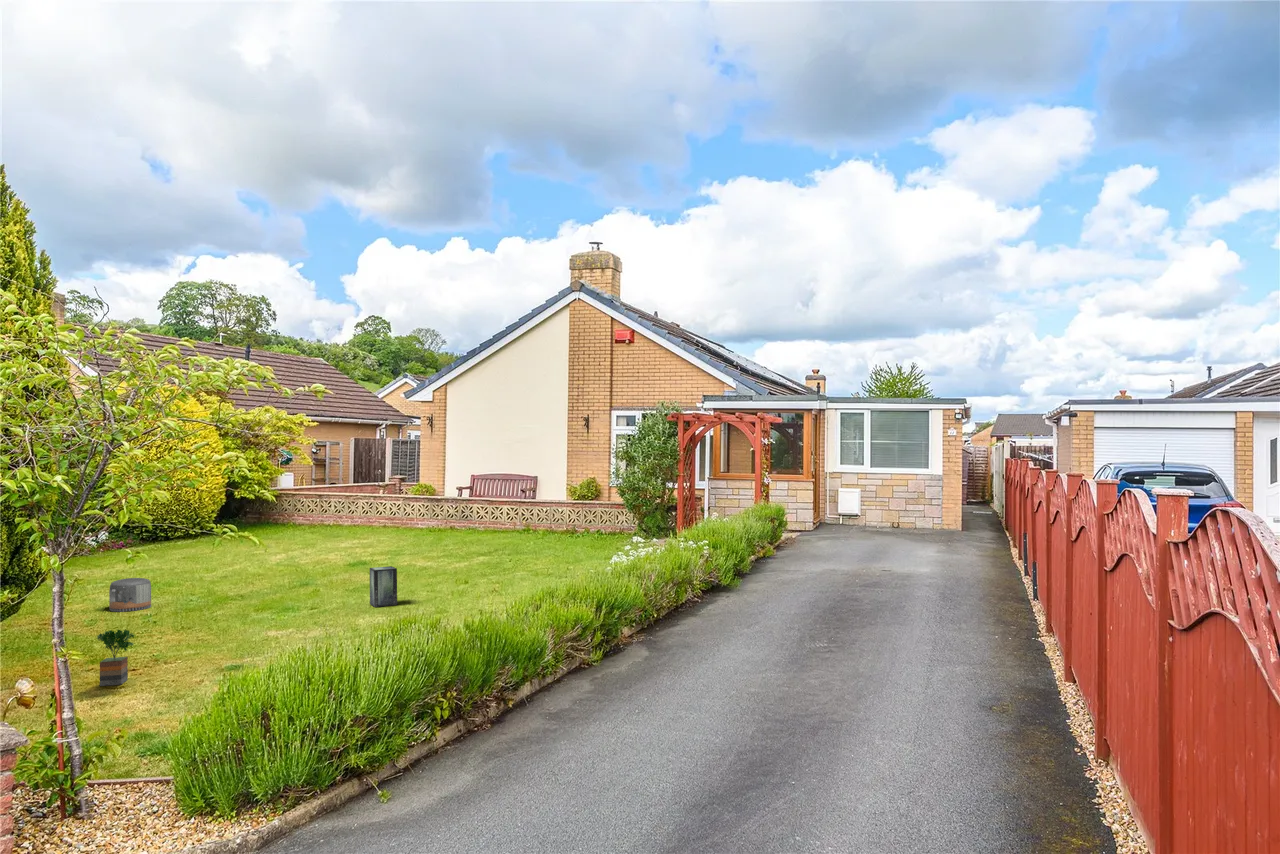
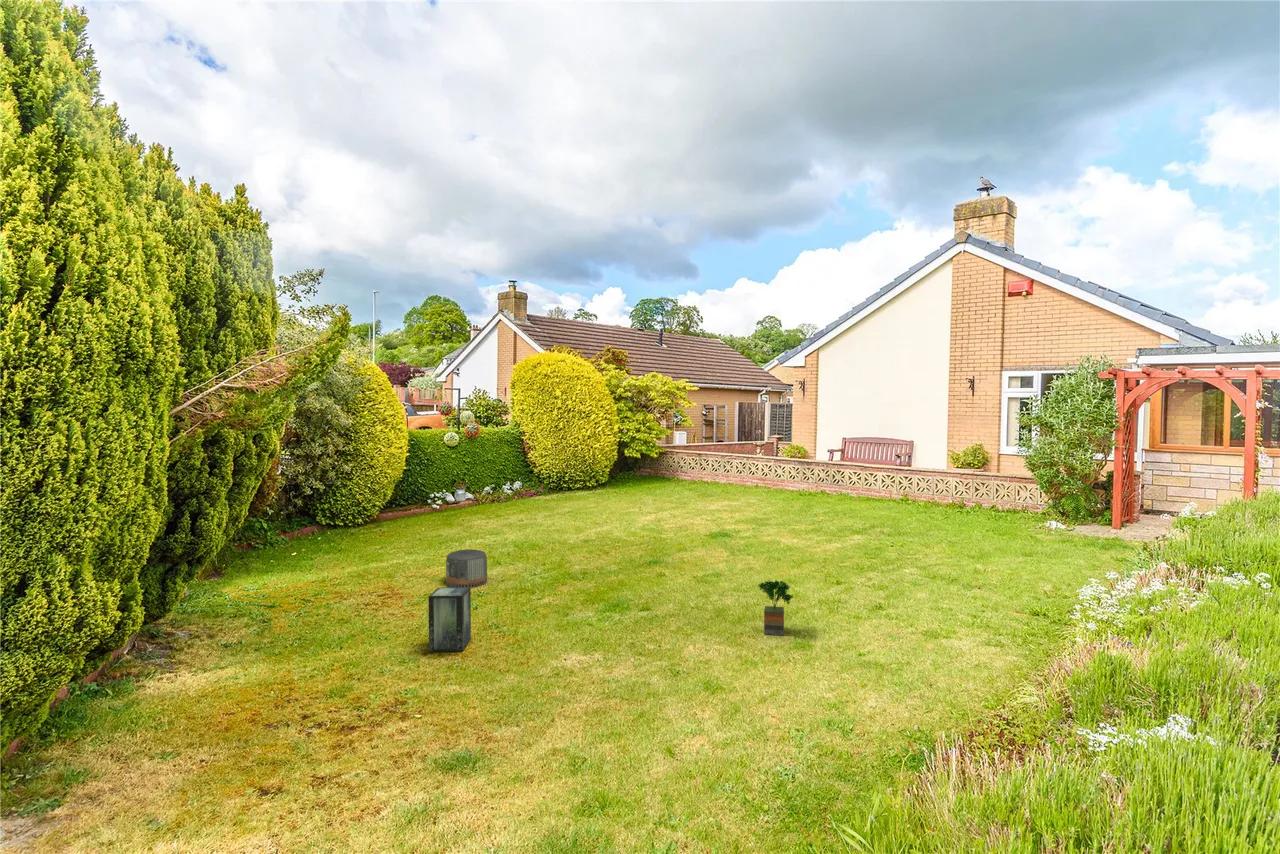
storage box: present [370,566,397,607] -> present [428,587,471,652]
potted tree: present [97,630,134,686] -> present [758,580,792,636]

